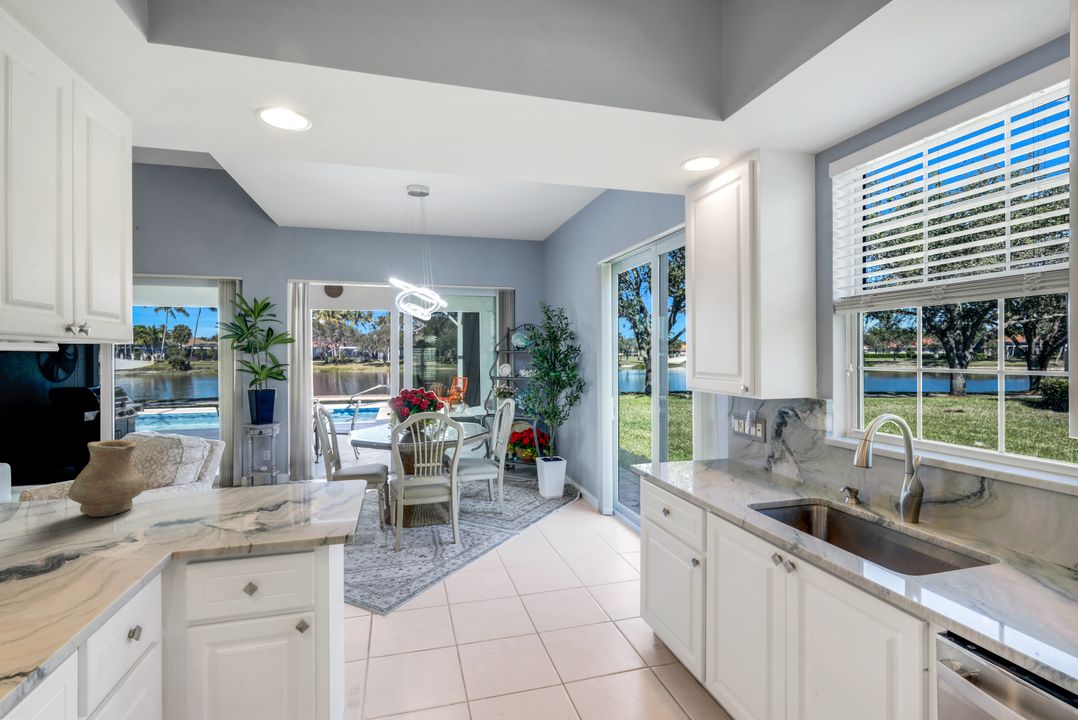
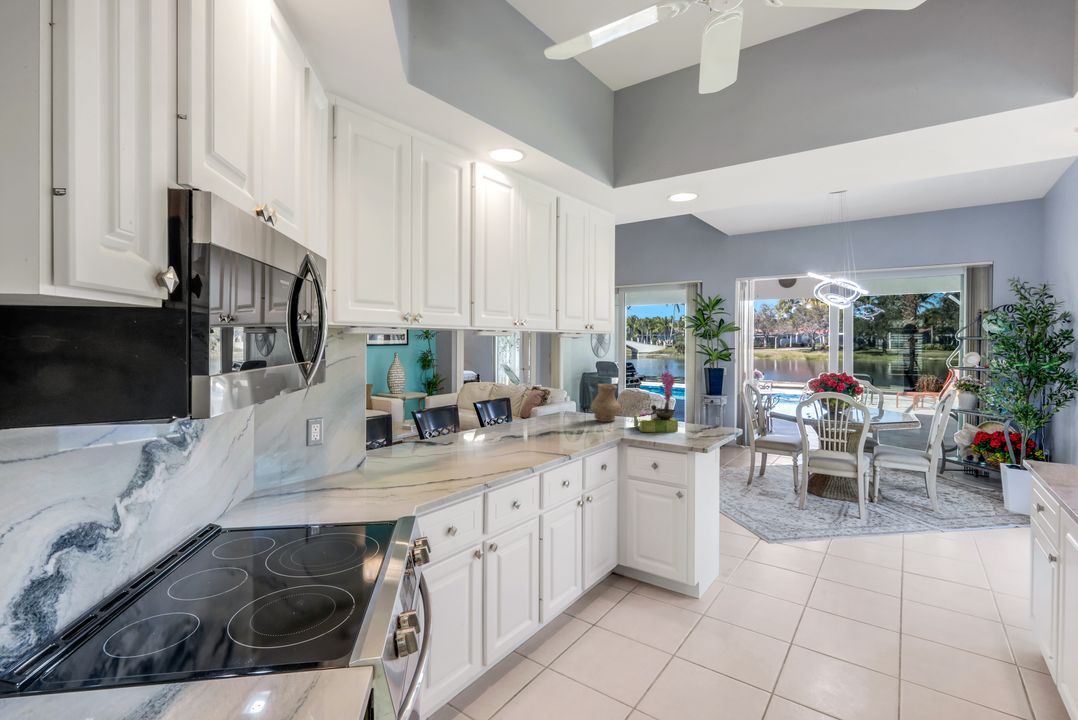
flower arrangement: none [183,406,276,526] -> present [634,371,678,432]

